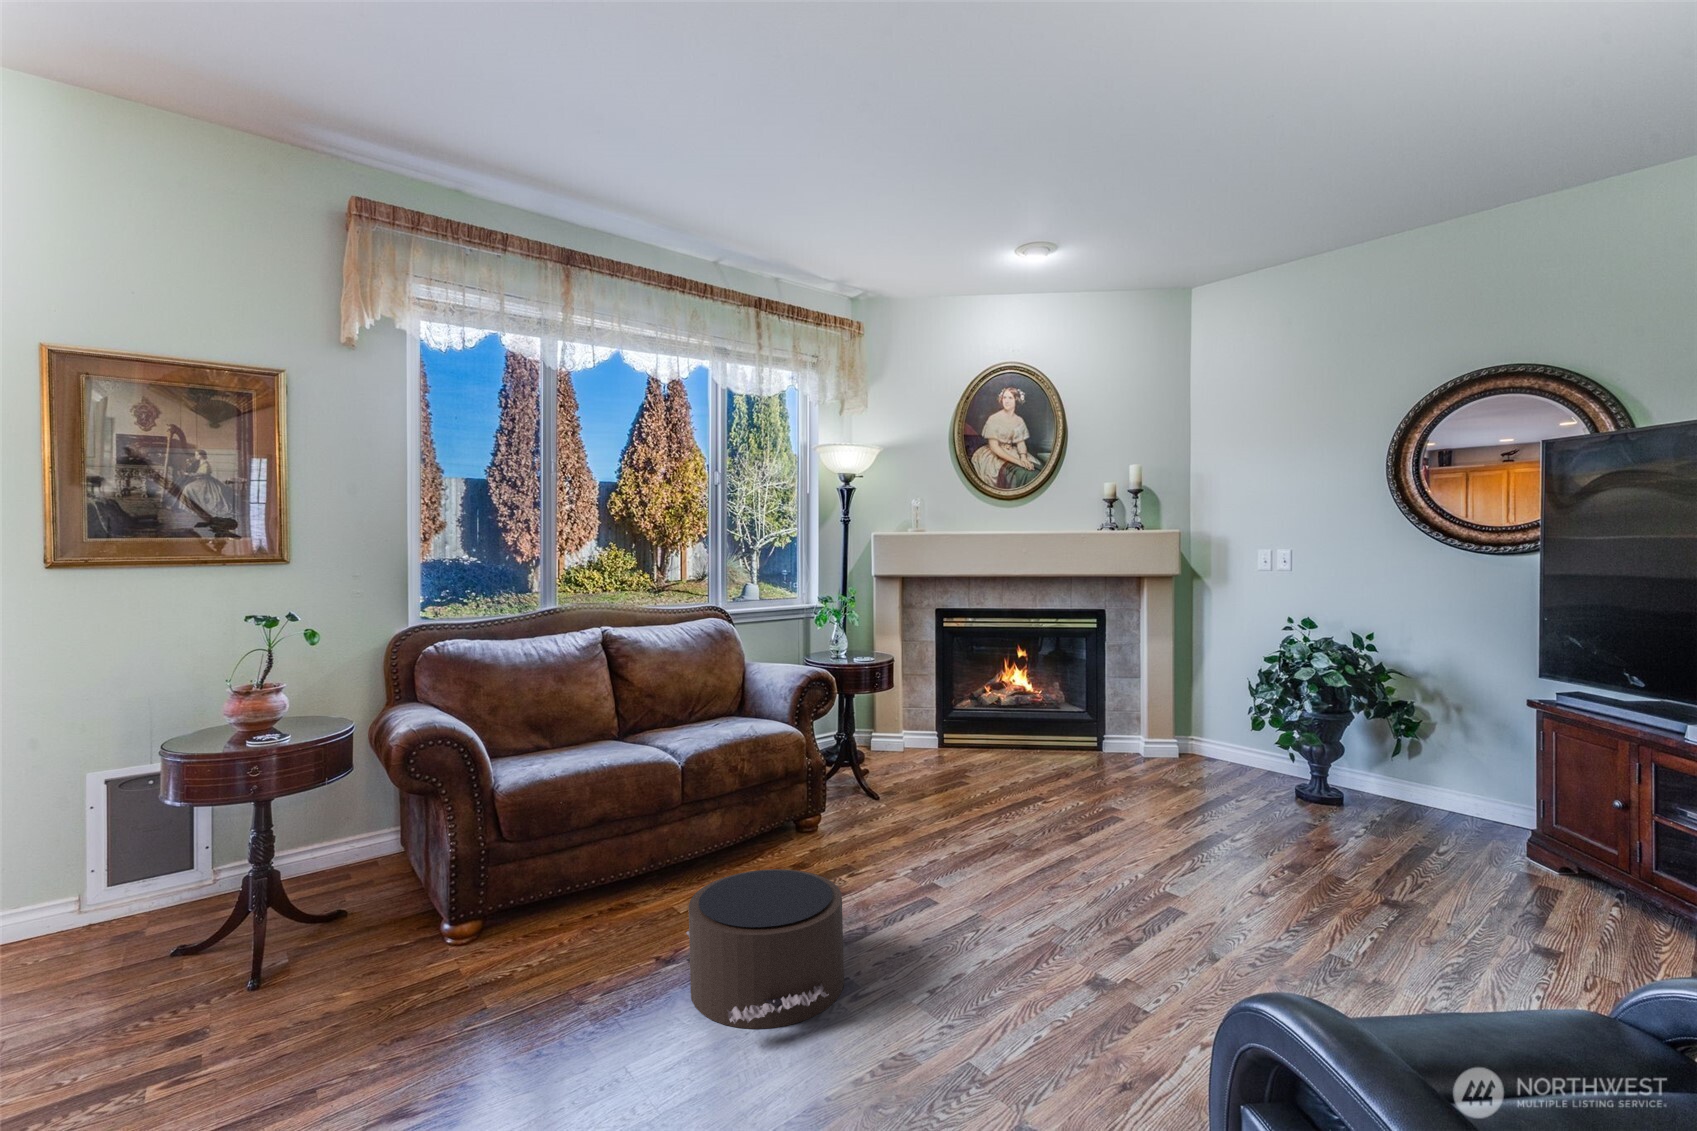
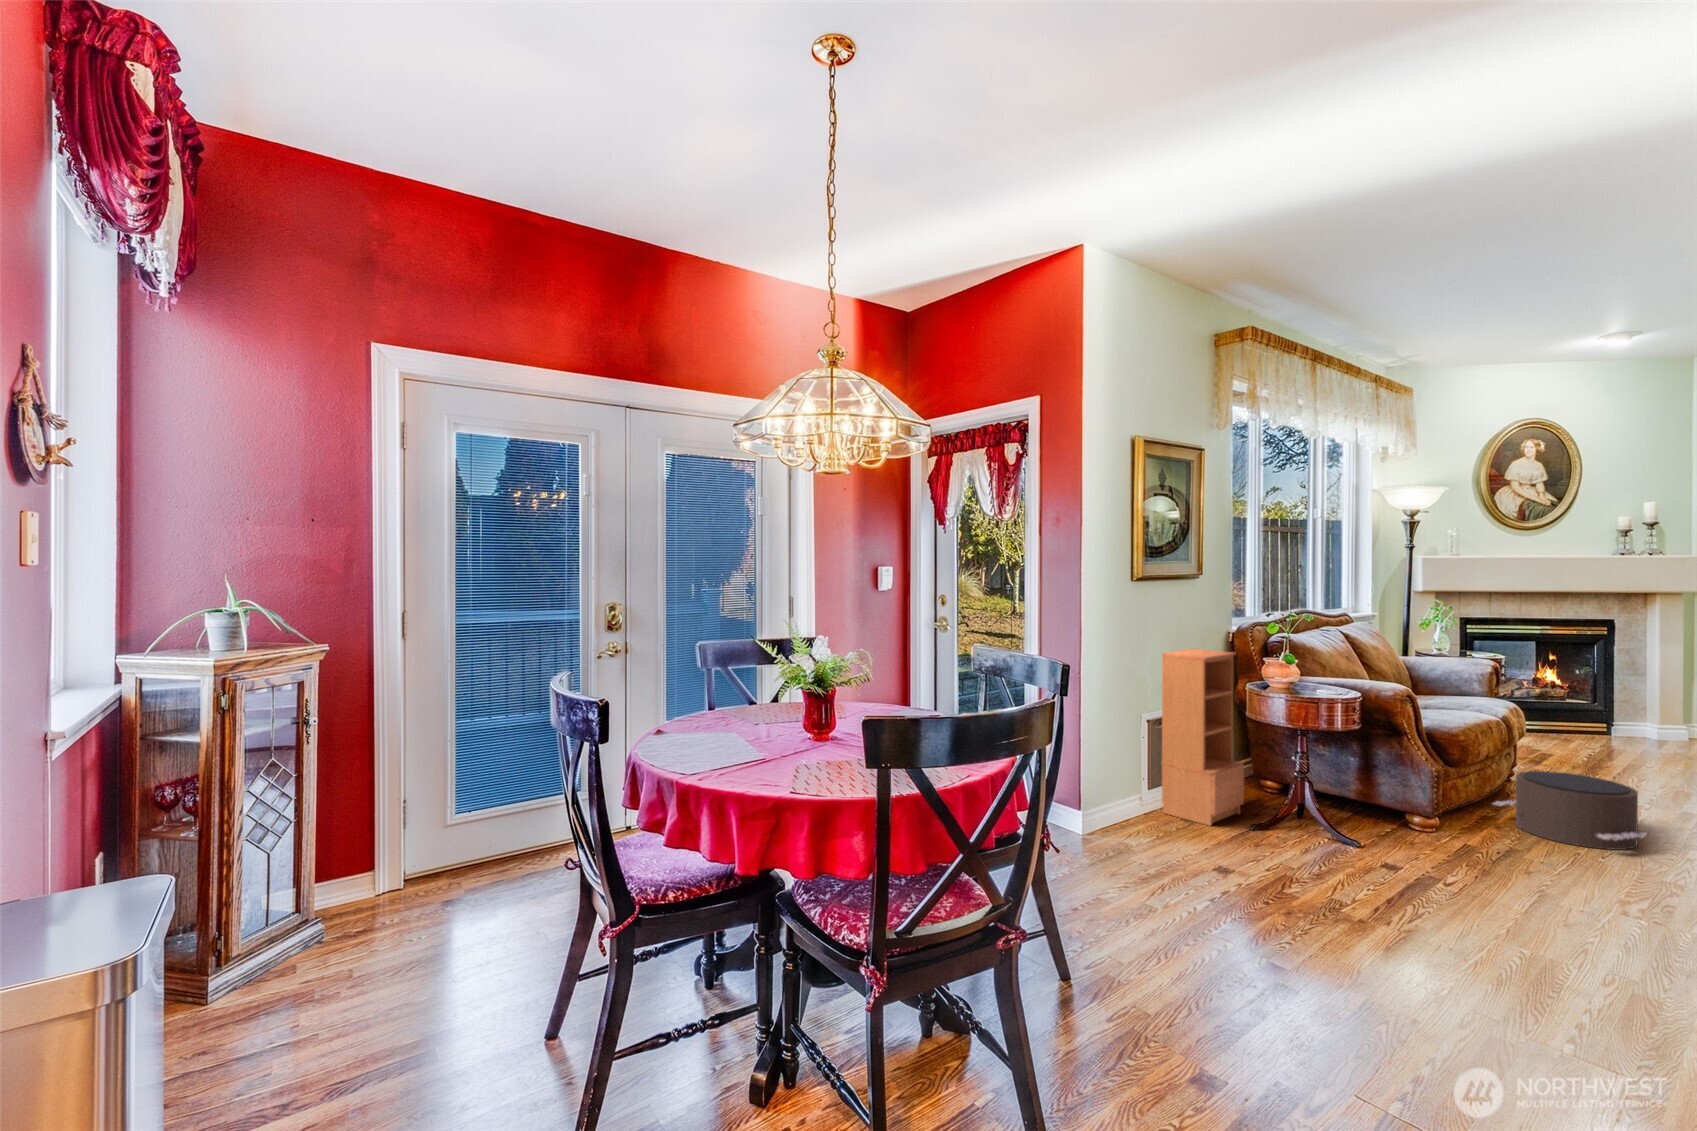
bookcase: none [63,695,241,1057] -> present [1162,649,1244,826]

